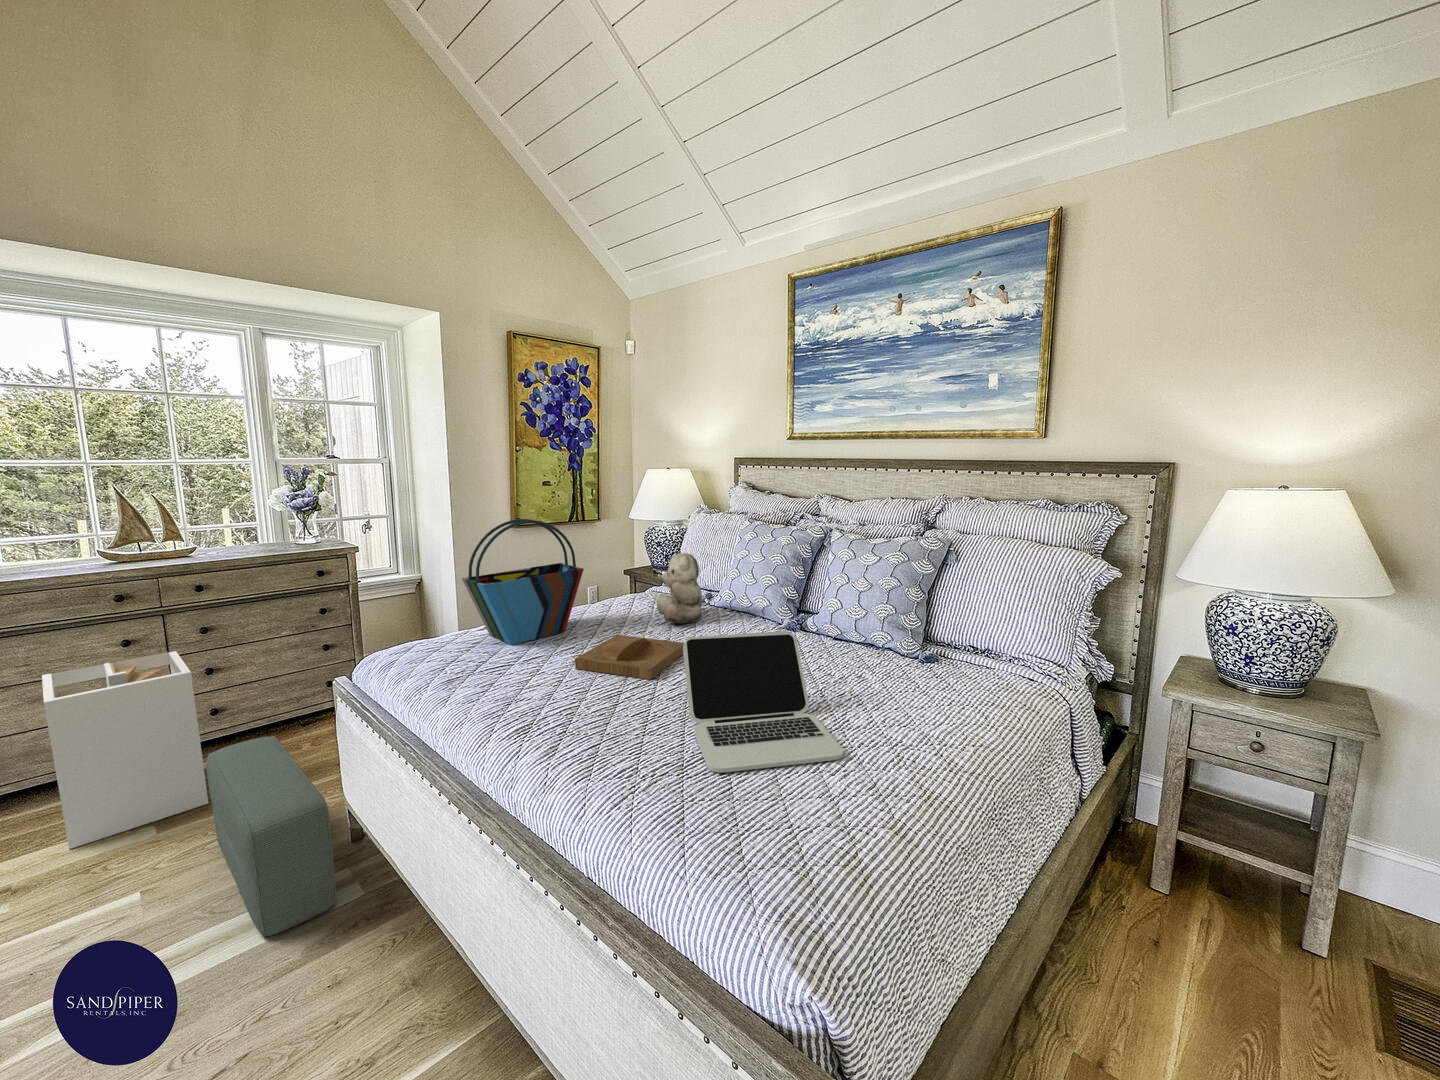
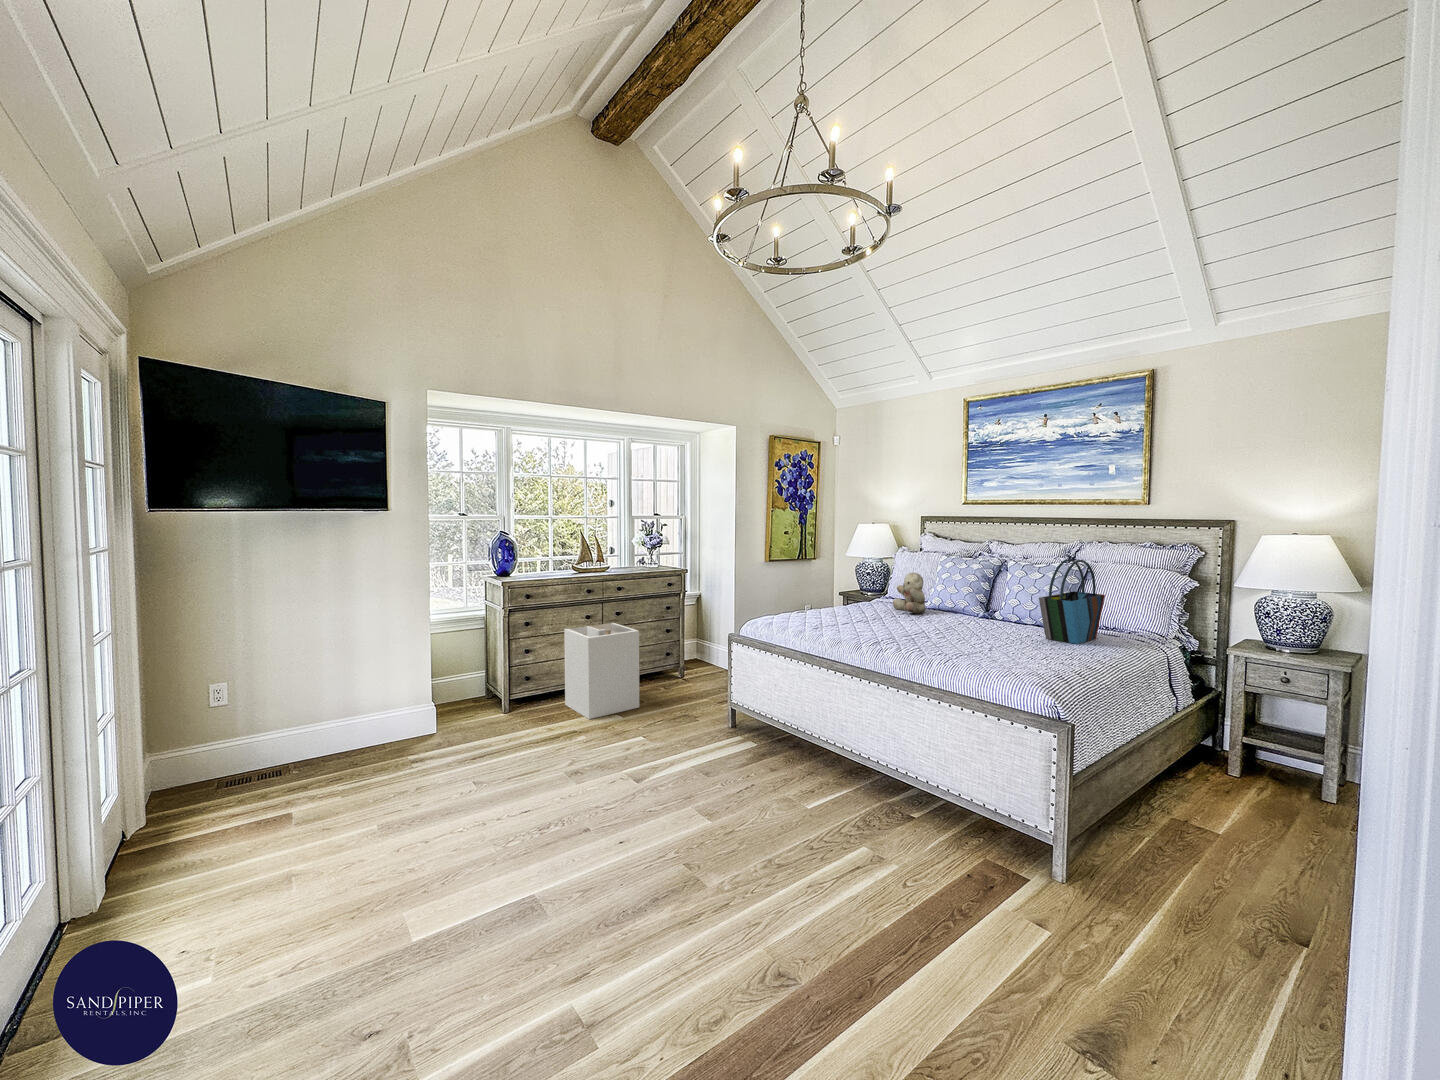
tote bag: present [462,519,584,645] -> present [1039,559,1105,644]
laptop: present [683,631,844,773] -> none [949,605,1043,657]
tray: present [575,635,684,679] -> none [874,615,930,632]
pouf: present [206,736,336,937] -> none [661,666,751,753]

